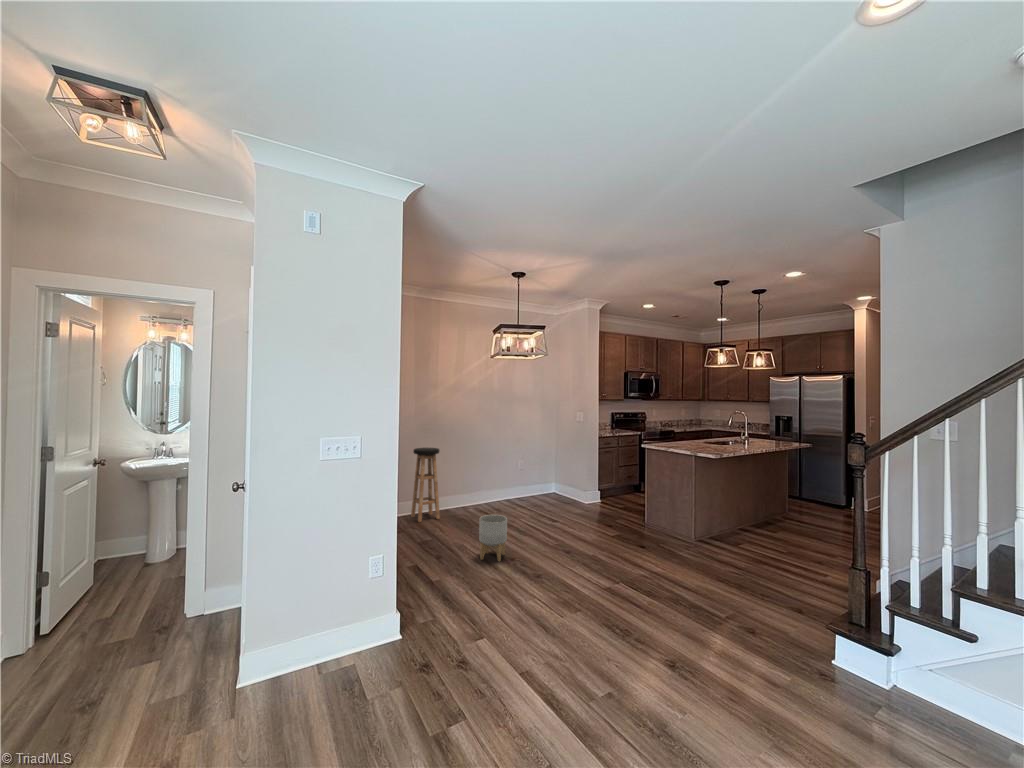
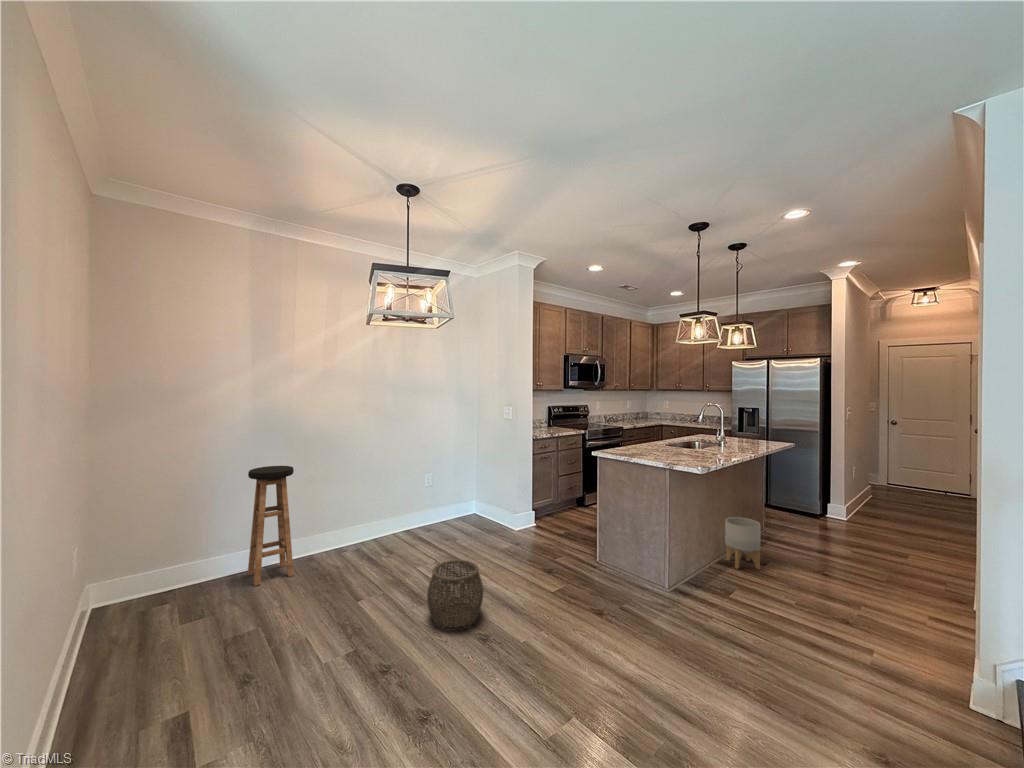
woven basket: none [531,509,567,547] -> present [427,560,484,628]
planter: present [479,515,507,561] -> present [725,517,761,570]

